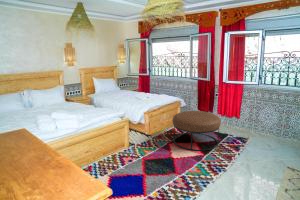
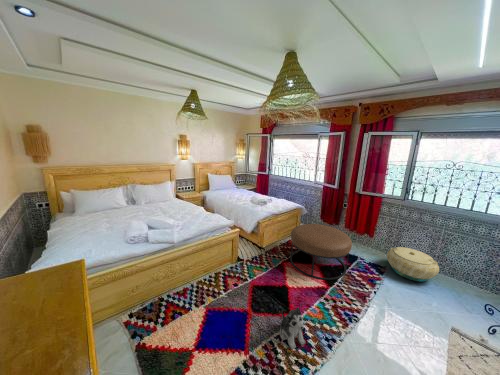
basket: none [249,122,286,145] -> present [387,247,439,282]
plush toy: none [169,160,188,190] -> present [280,307,305,349]

